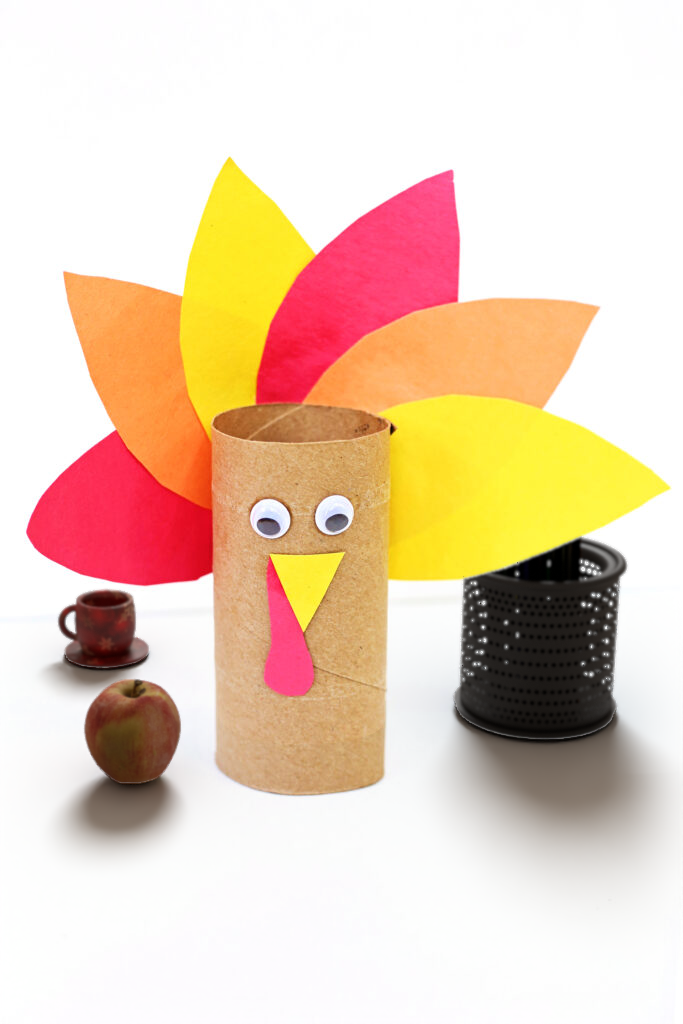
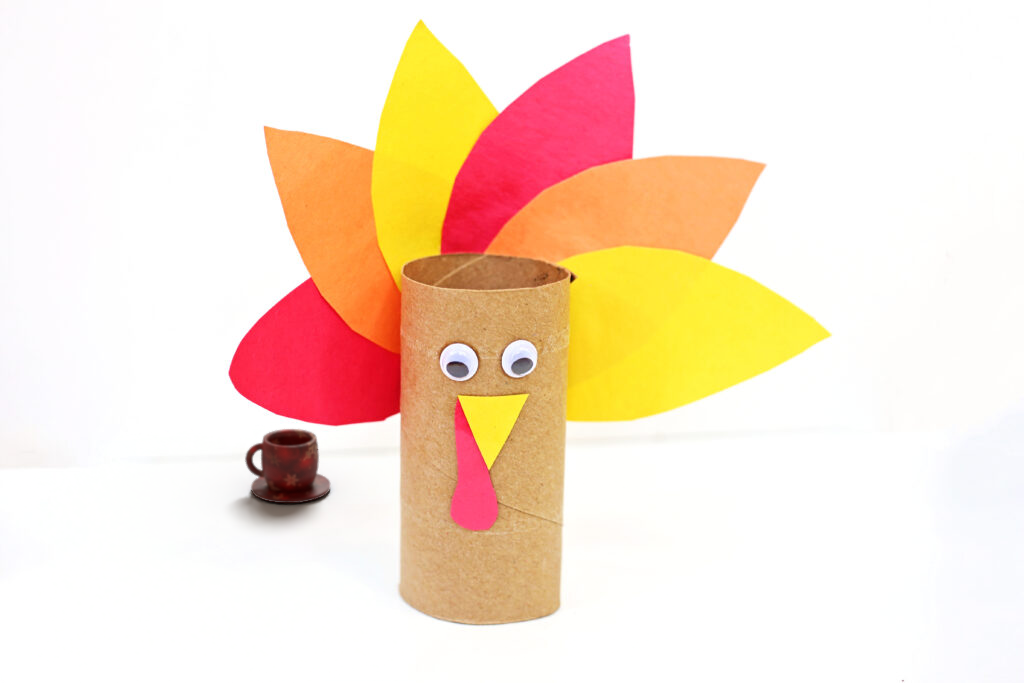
pen holder: present [454,537,627,740] -> none [619,329,783,571]
apple: present [84,679,181,784] -> none [277,514,369,614]

